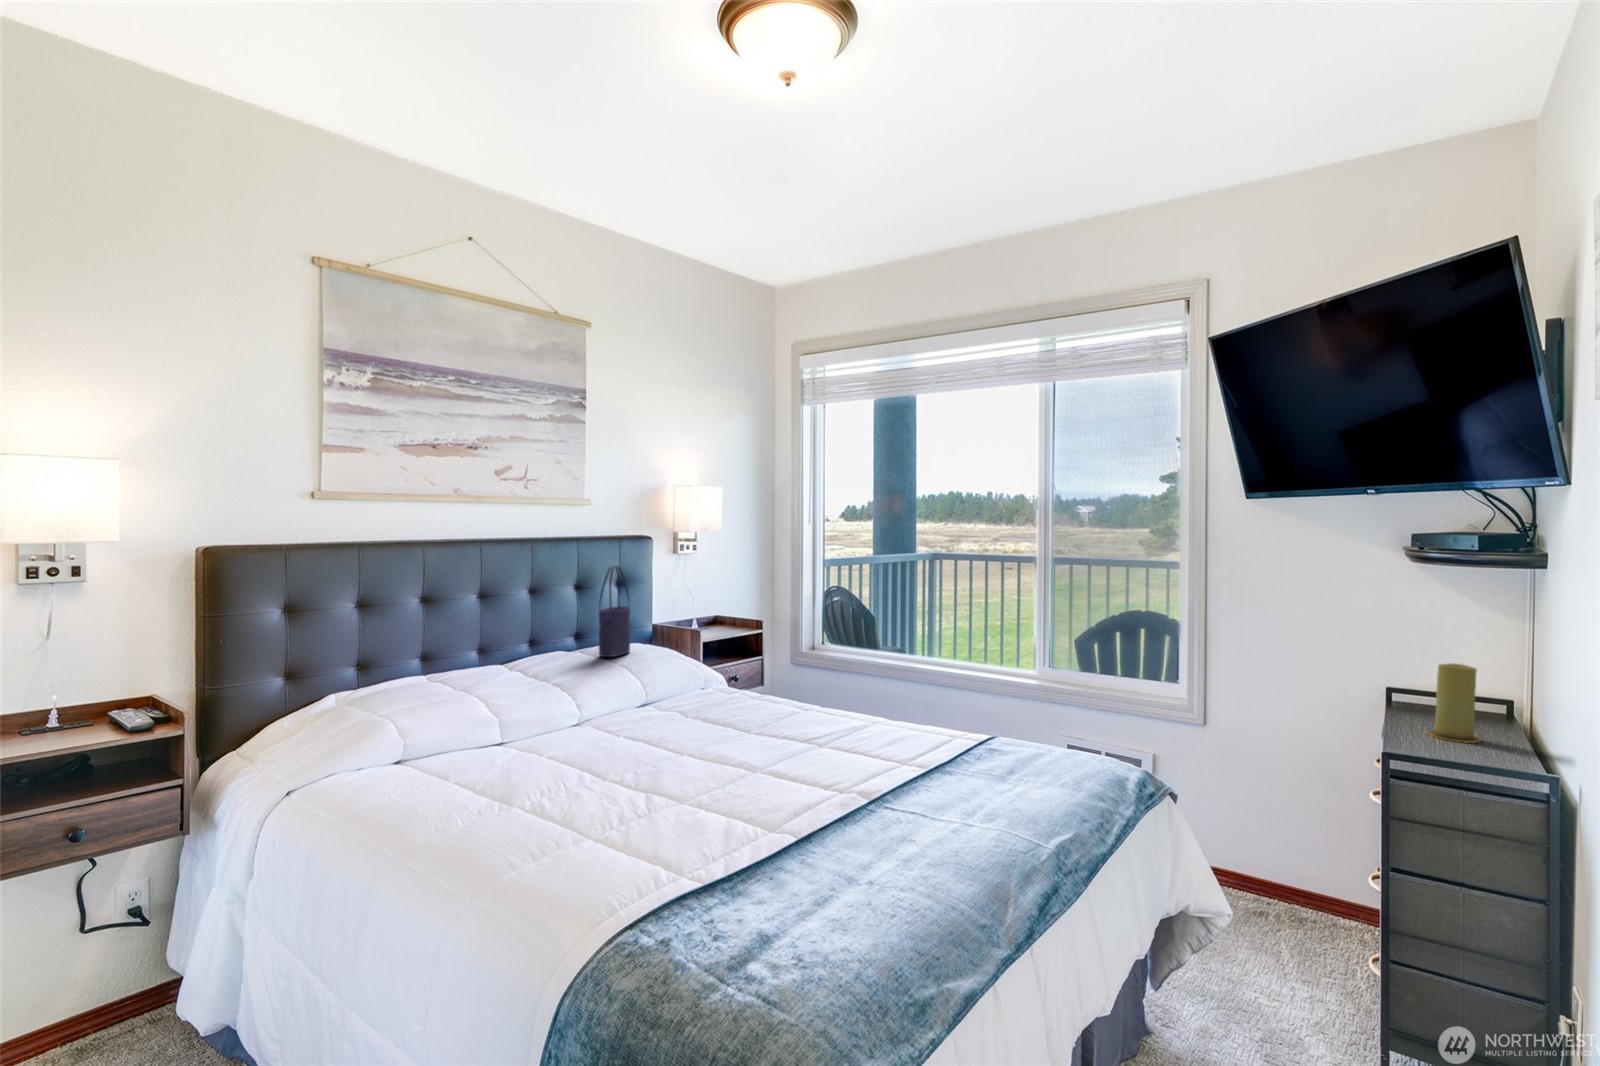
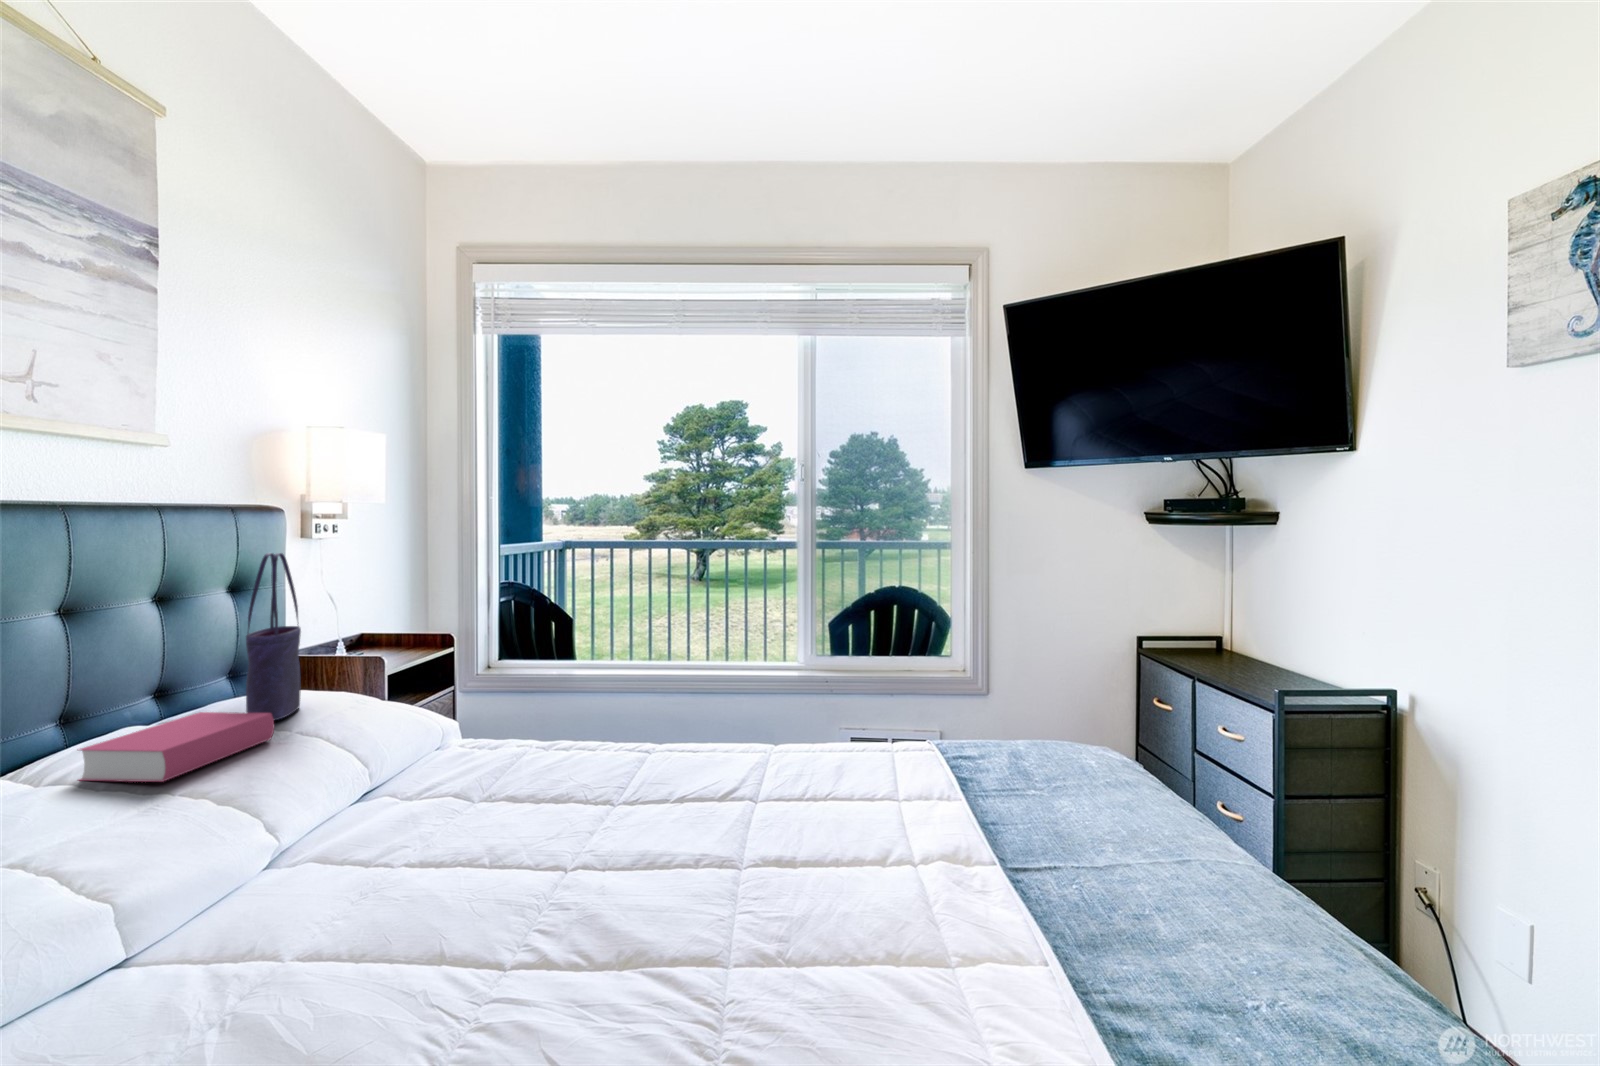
book: none [519,647,600,675] -> present [80,712,274,782]
candle: present [1428,663,1480,743] -> none [1200,610,1239,674]

